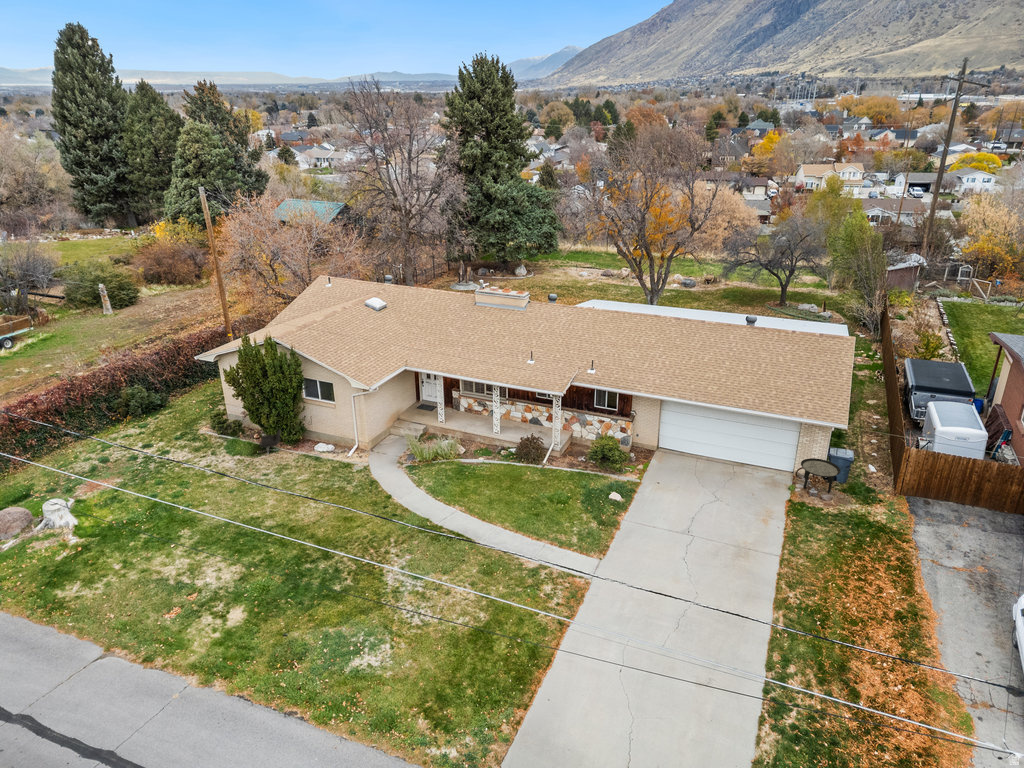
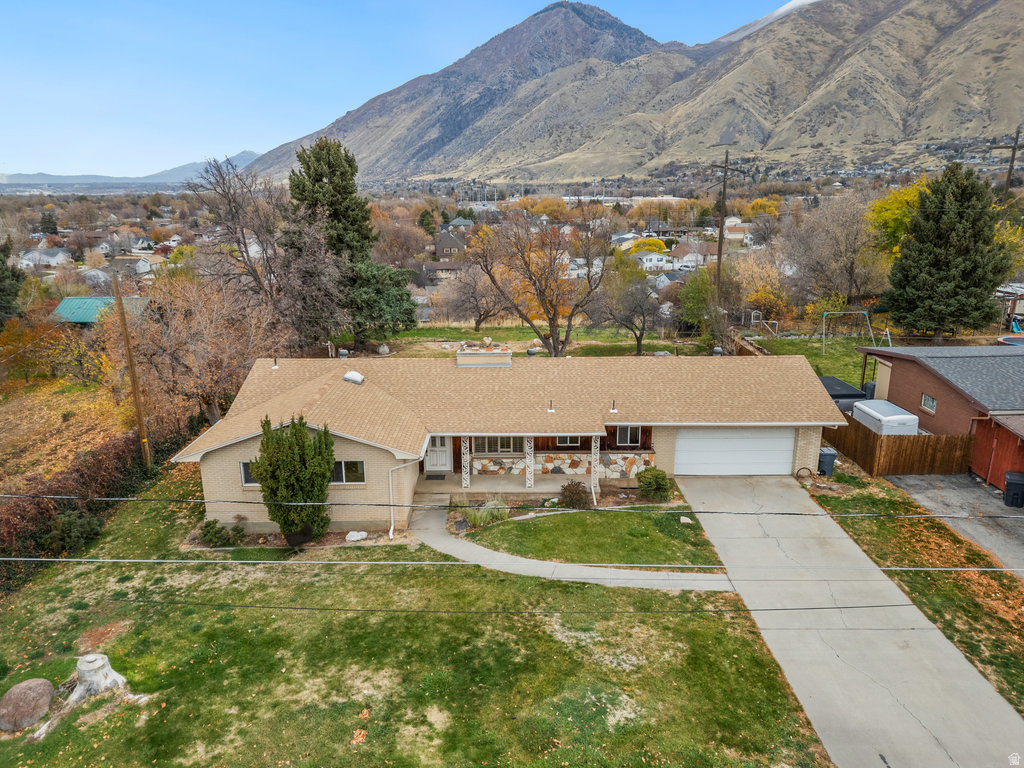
round table: present [801,458,840,493] -> none [805,458,839,484]

